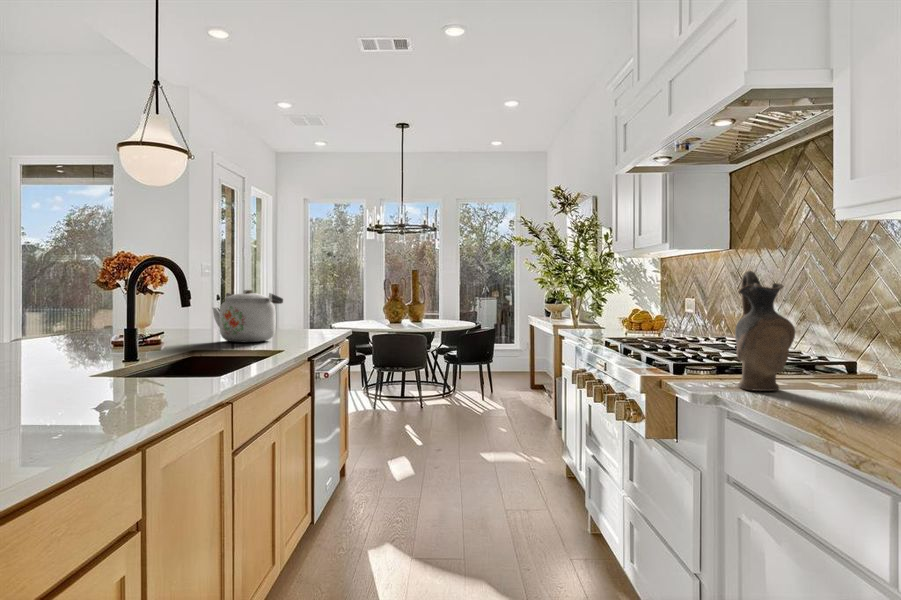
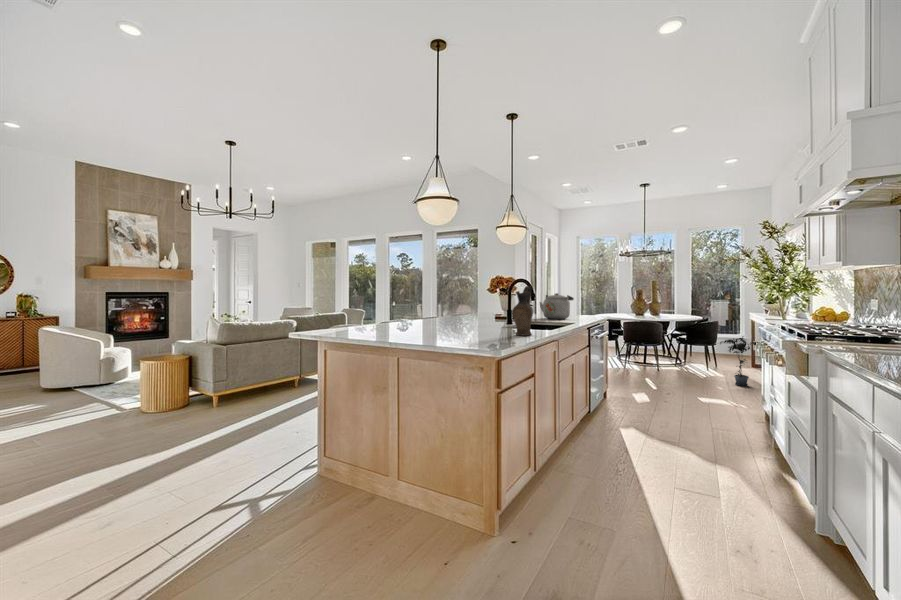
ceramic pitcher: present [735,271,795,391] -> present [512,286,533,336]
potted plant: none [502,350,550,421] -> present [720,336,756,386]

